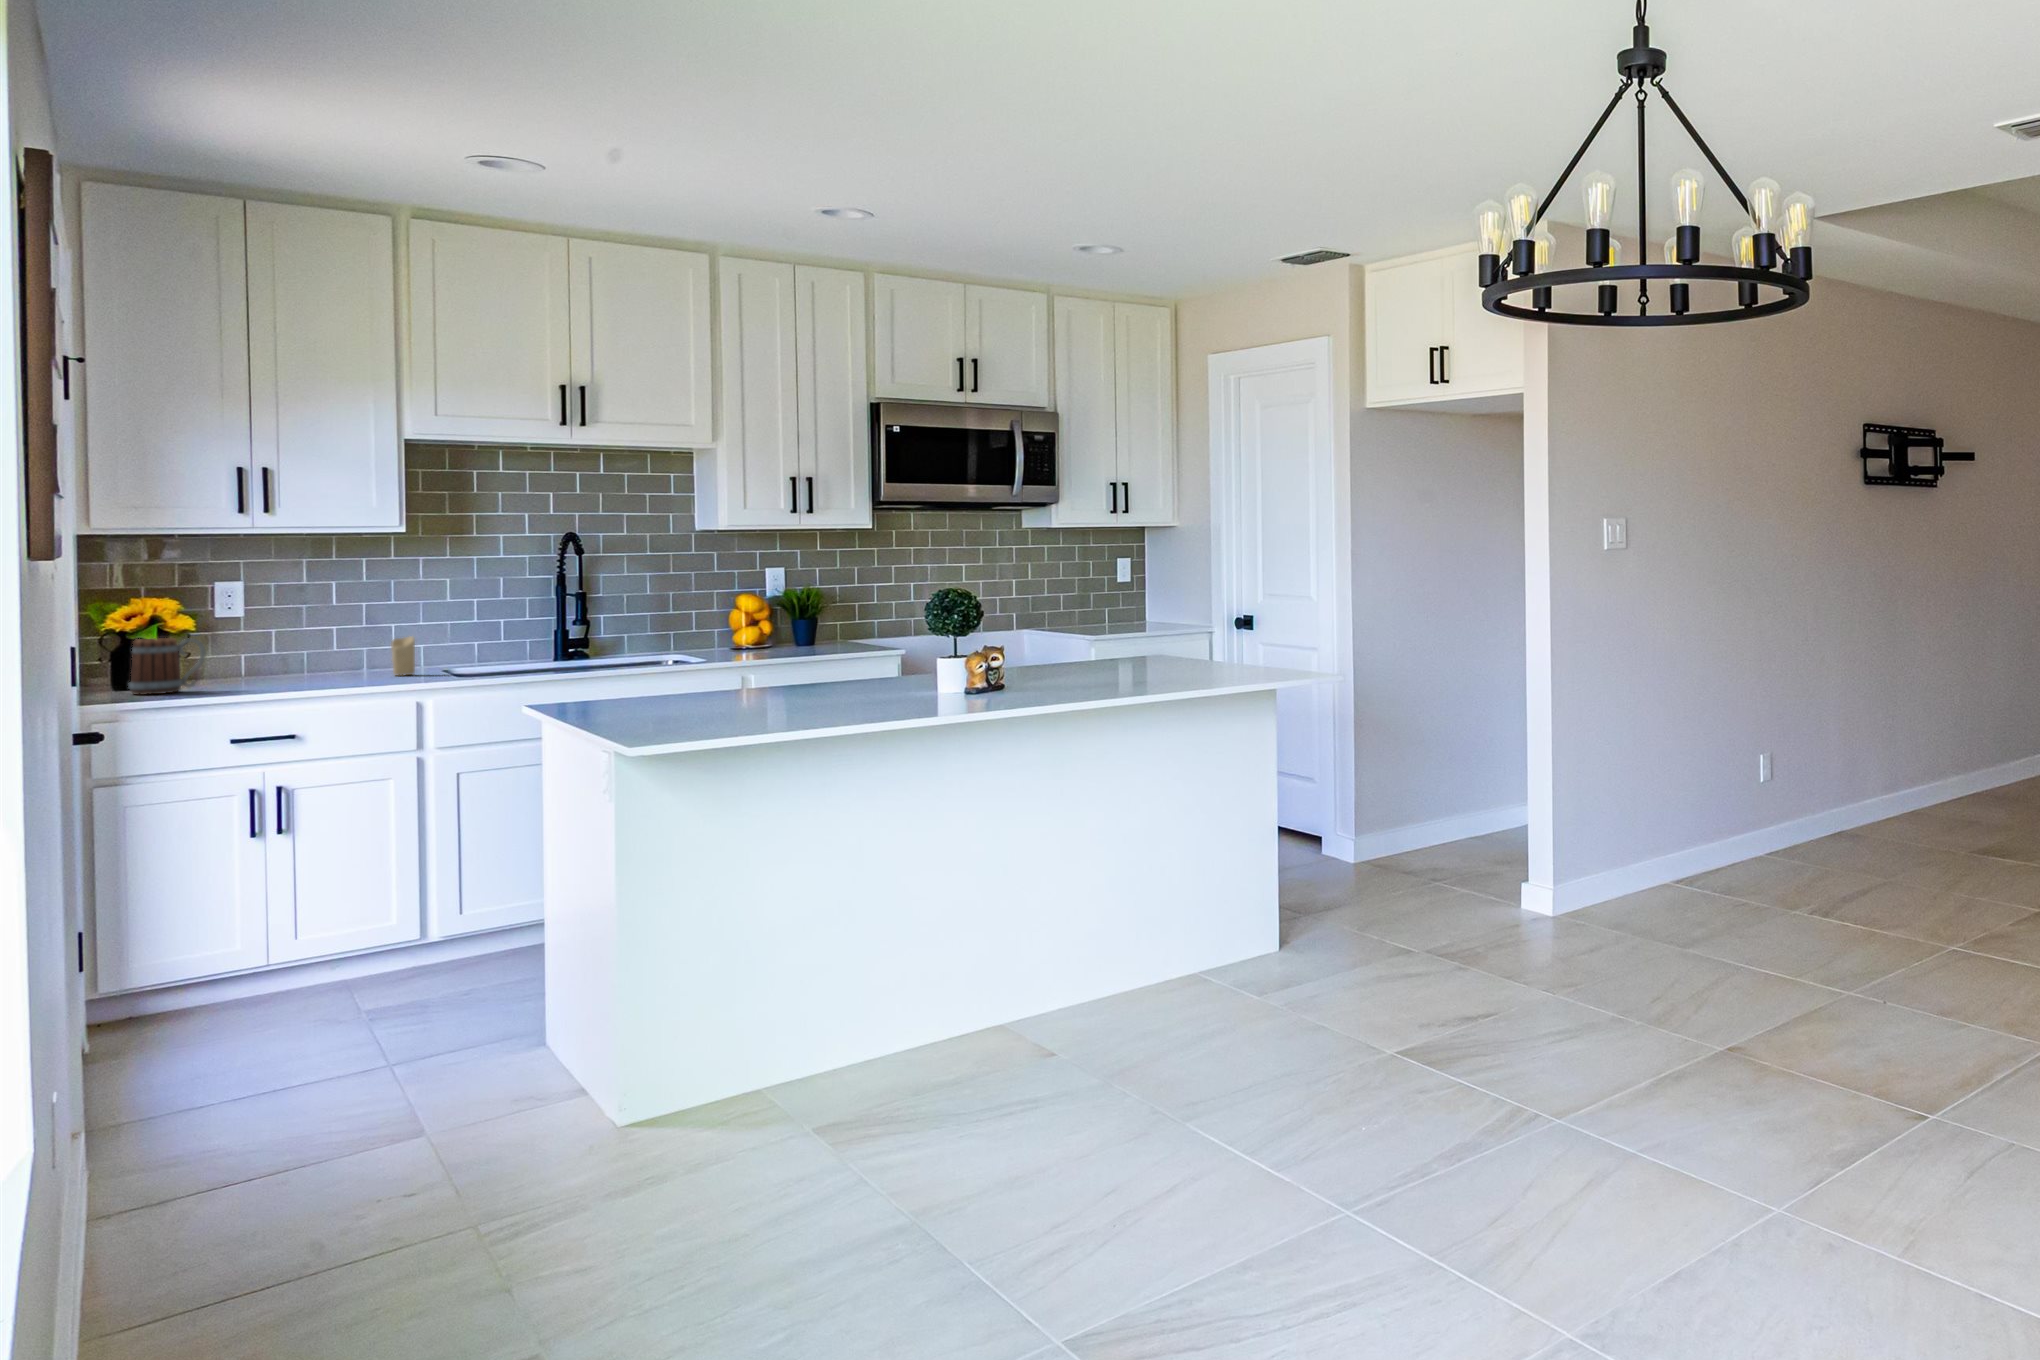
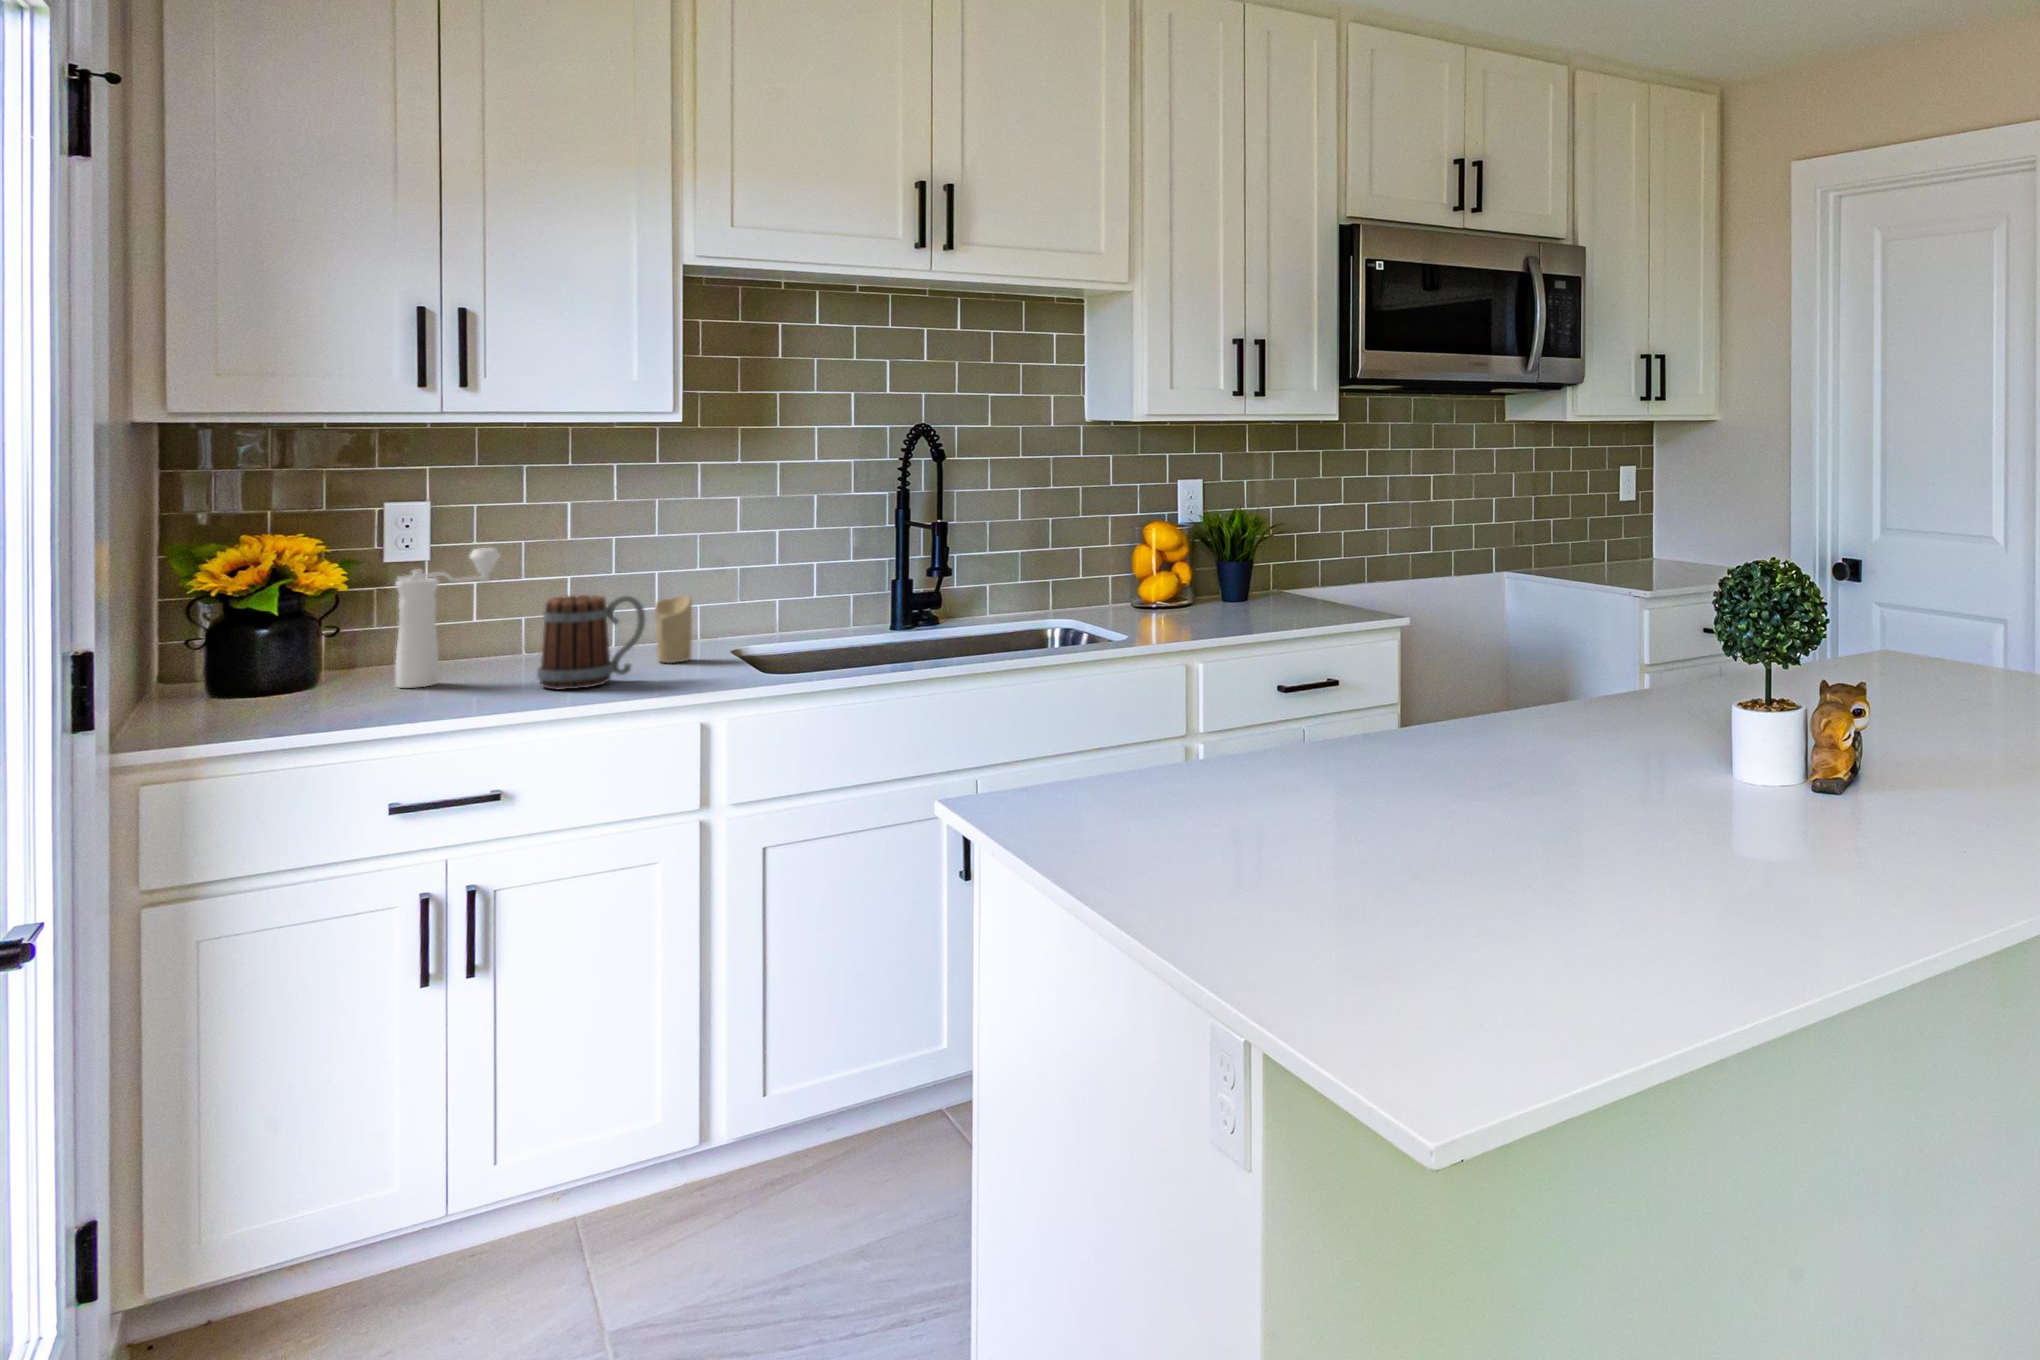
pepper mill: none [227,607,291,685] -> present [396,548,500,688]
mug: present [129,638,206,695] -> present [537,595,645,690]

